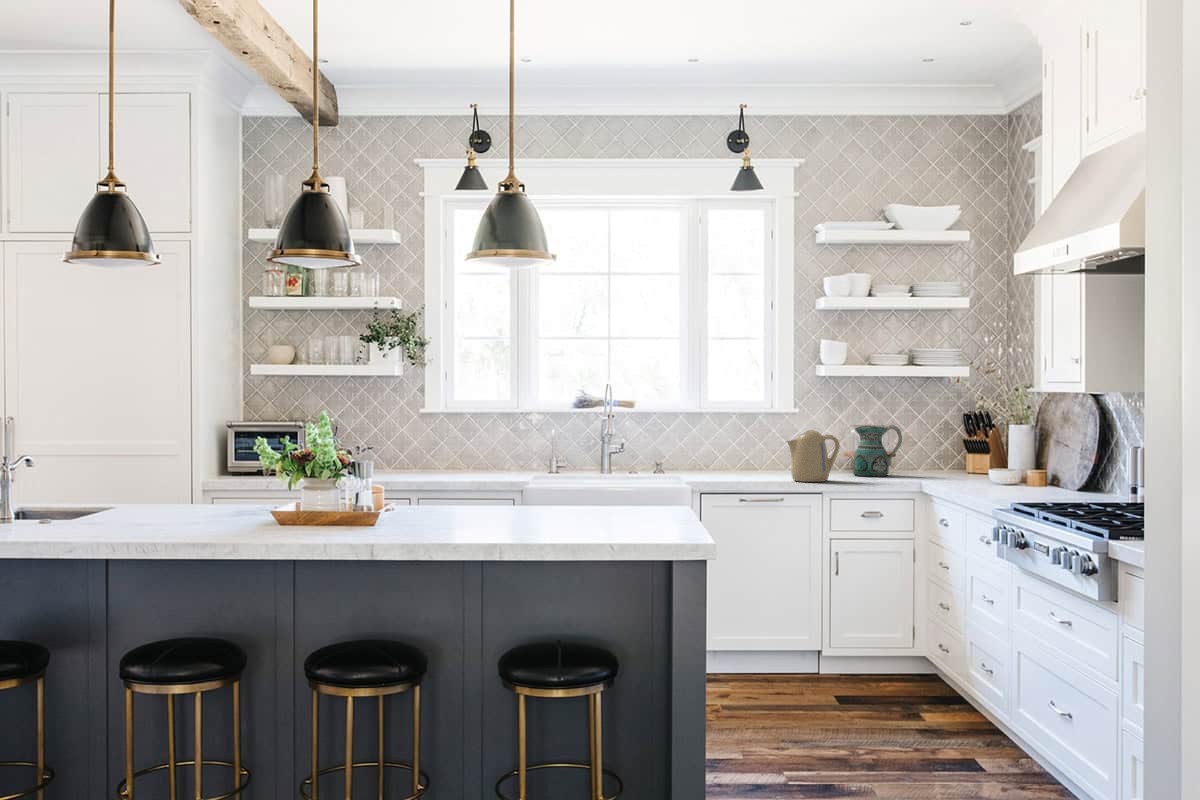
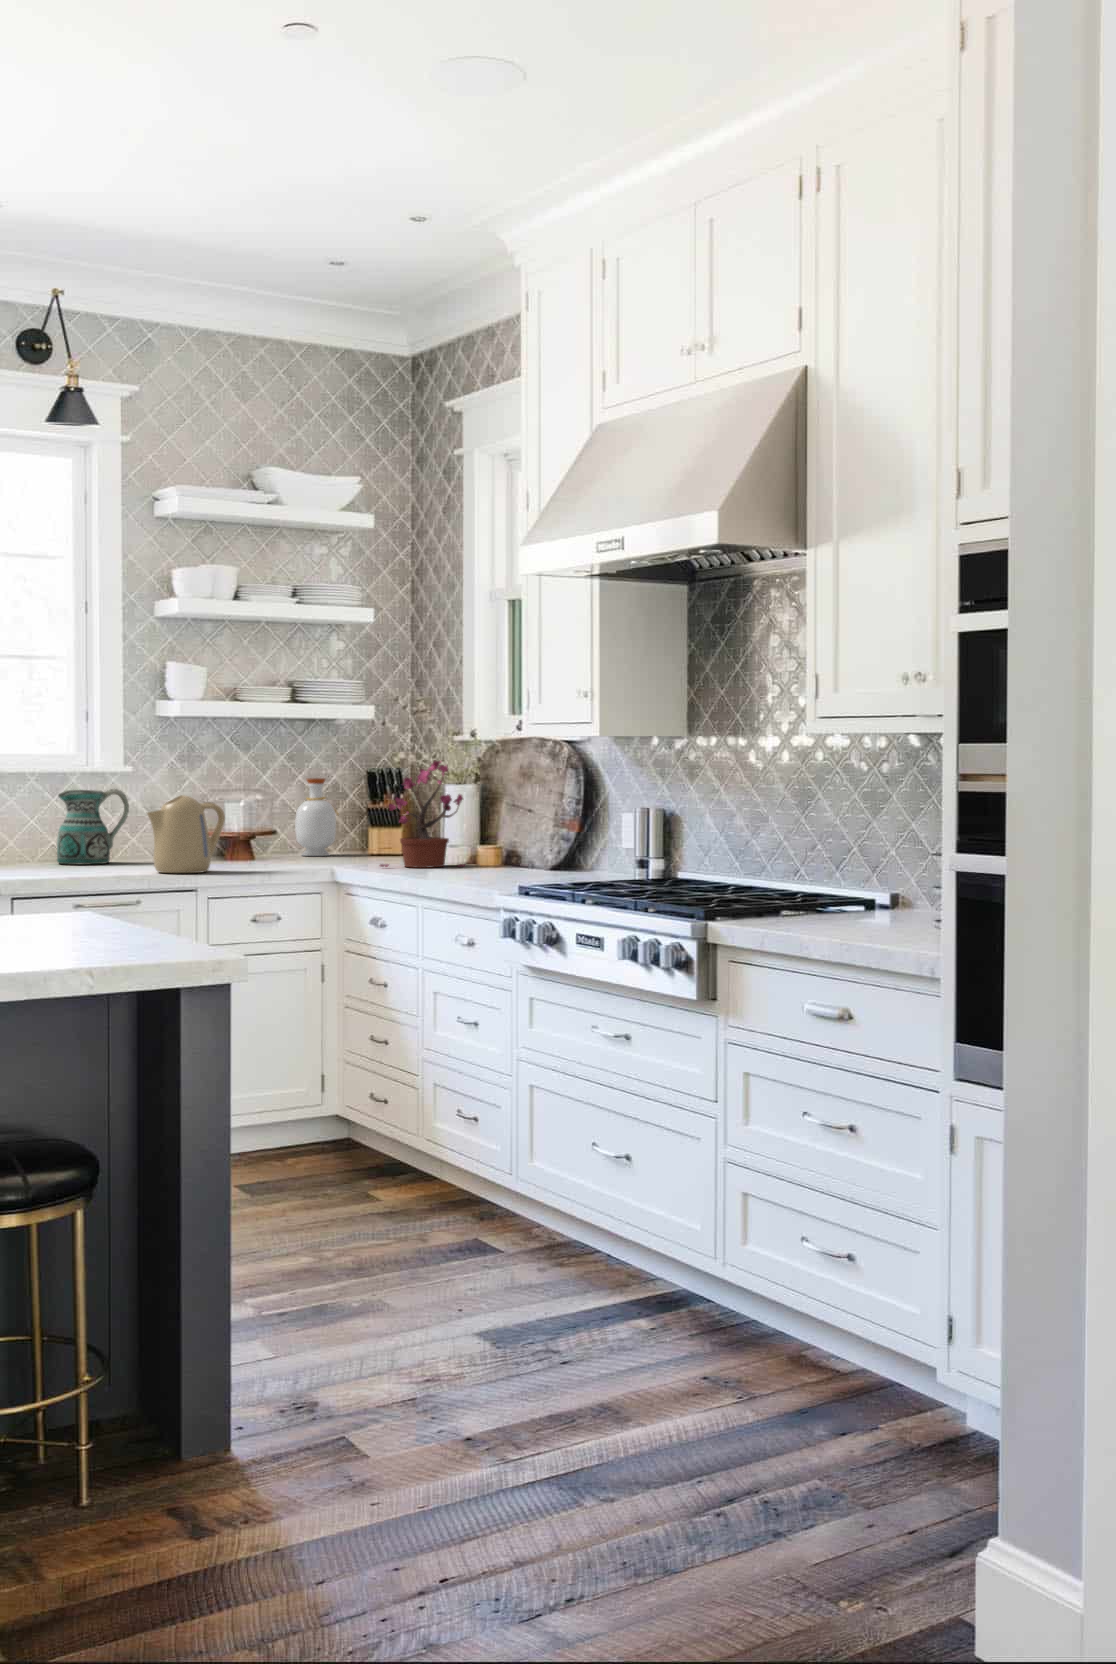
potted plant: none [949,407,1015,485] -> present [380,761,464,868]
bottle: none [912,417,943,472] -> present [295,778,338,856]
ceramic pitcher: present [853,425,902,476] -> present [57,789,129,864]

